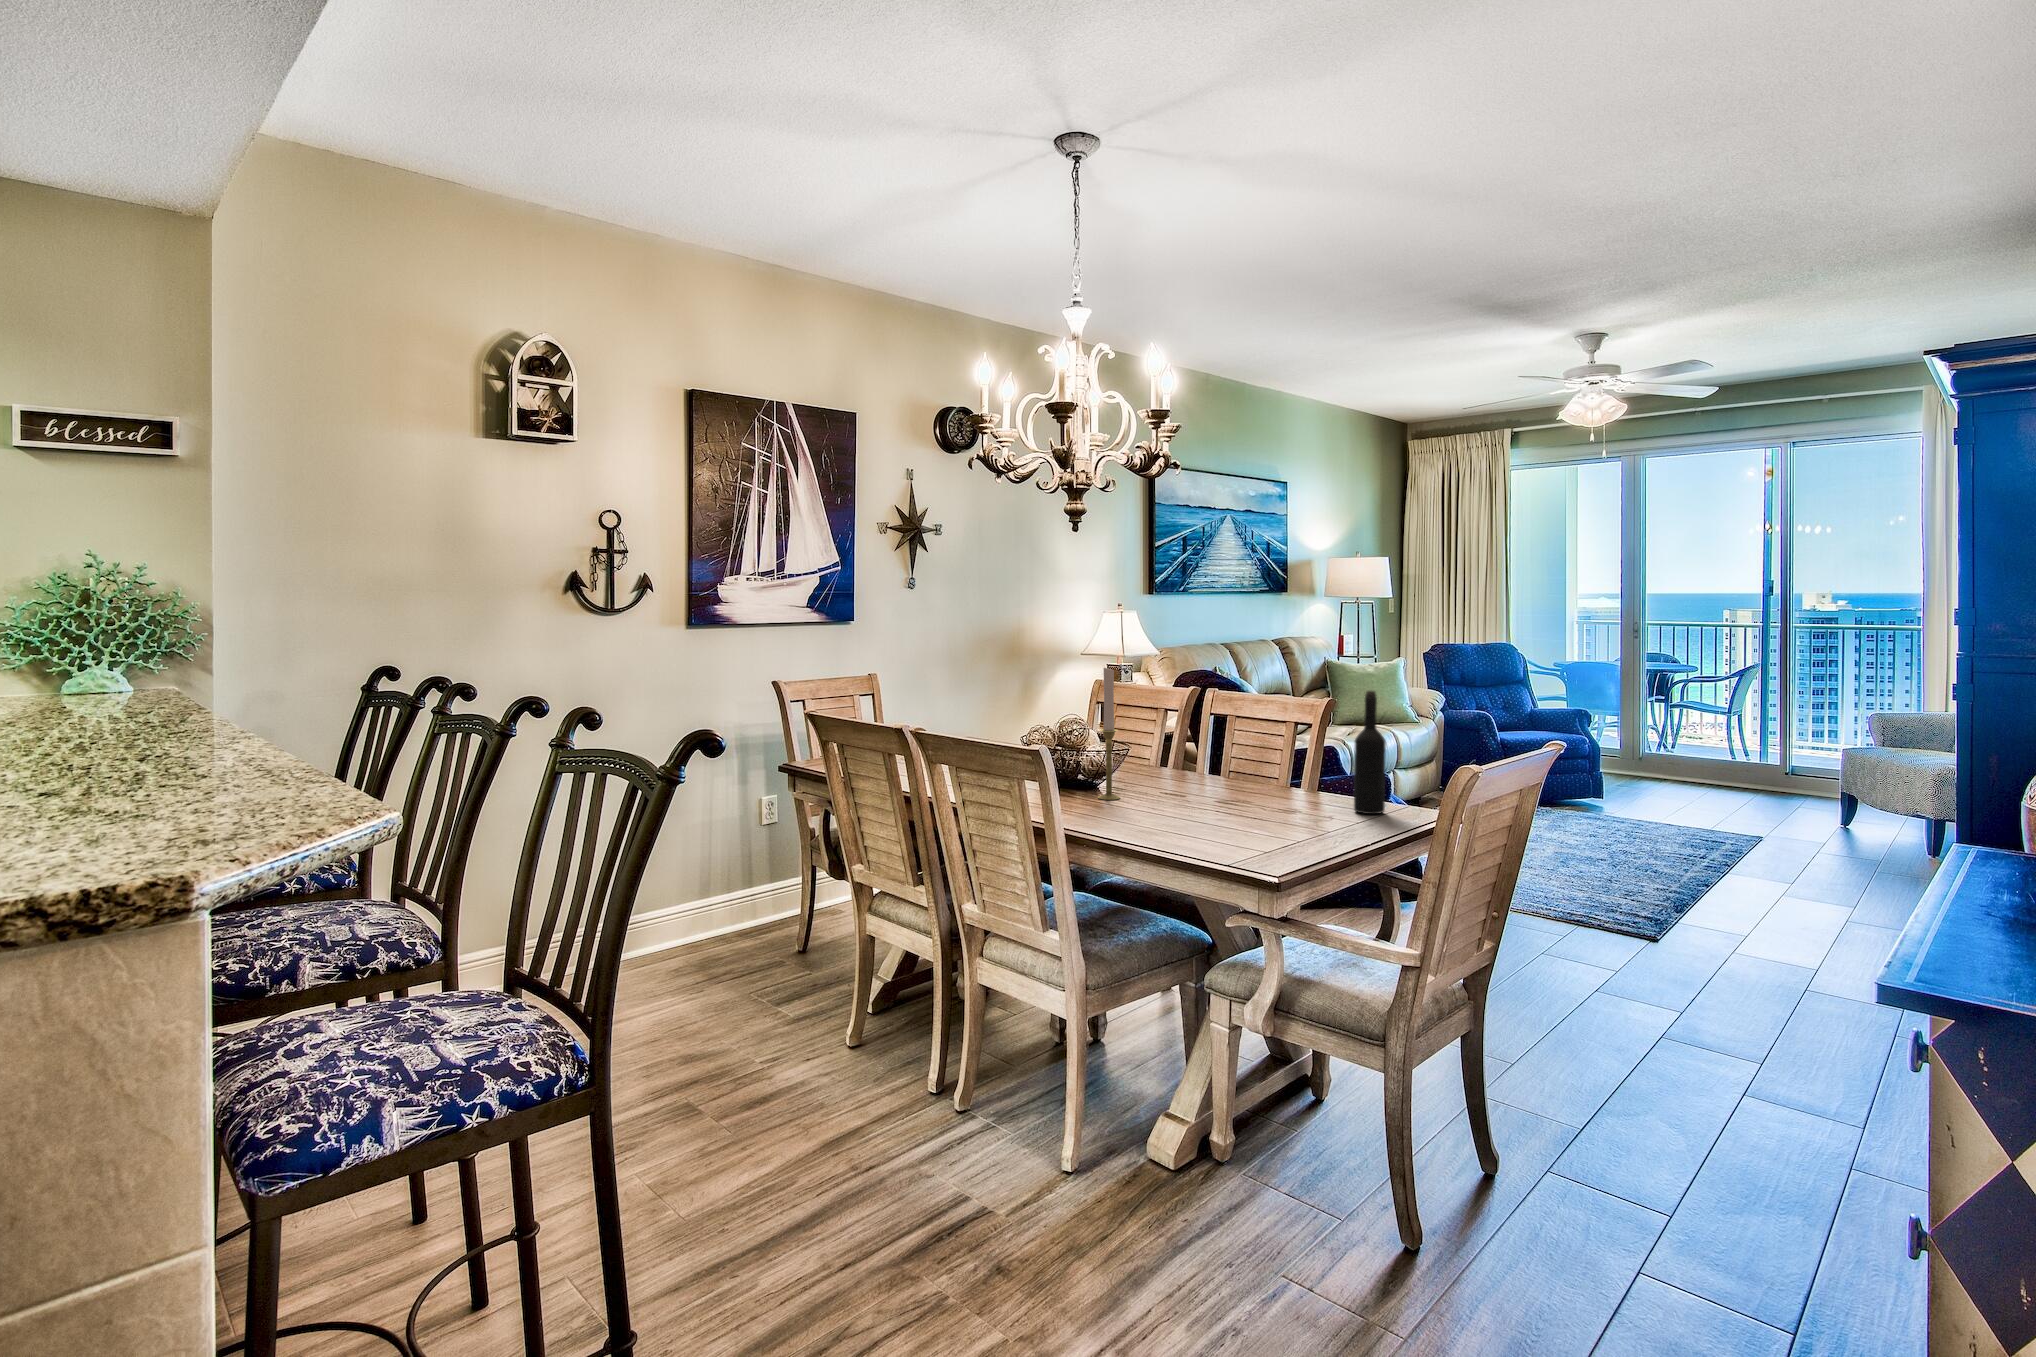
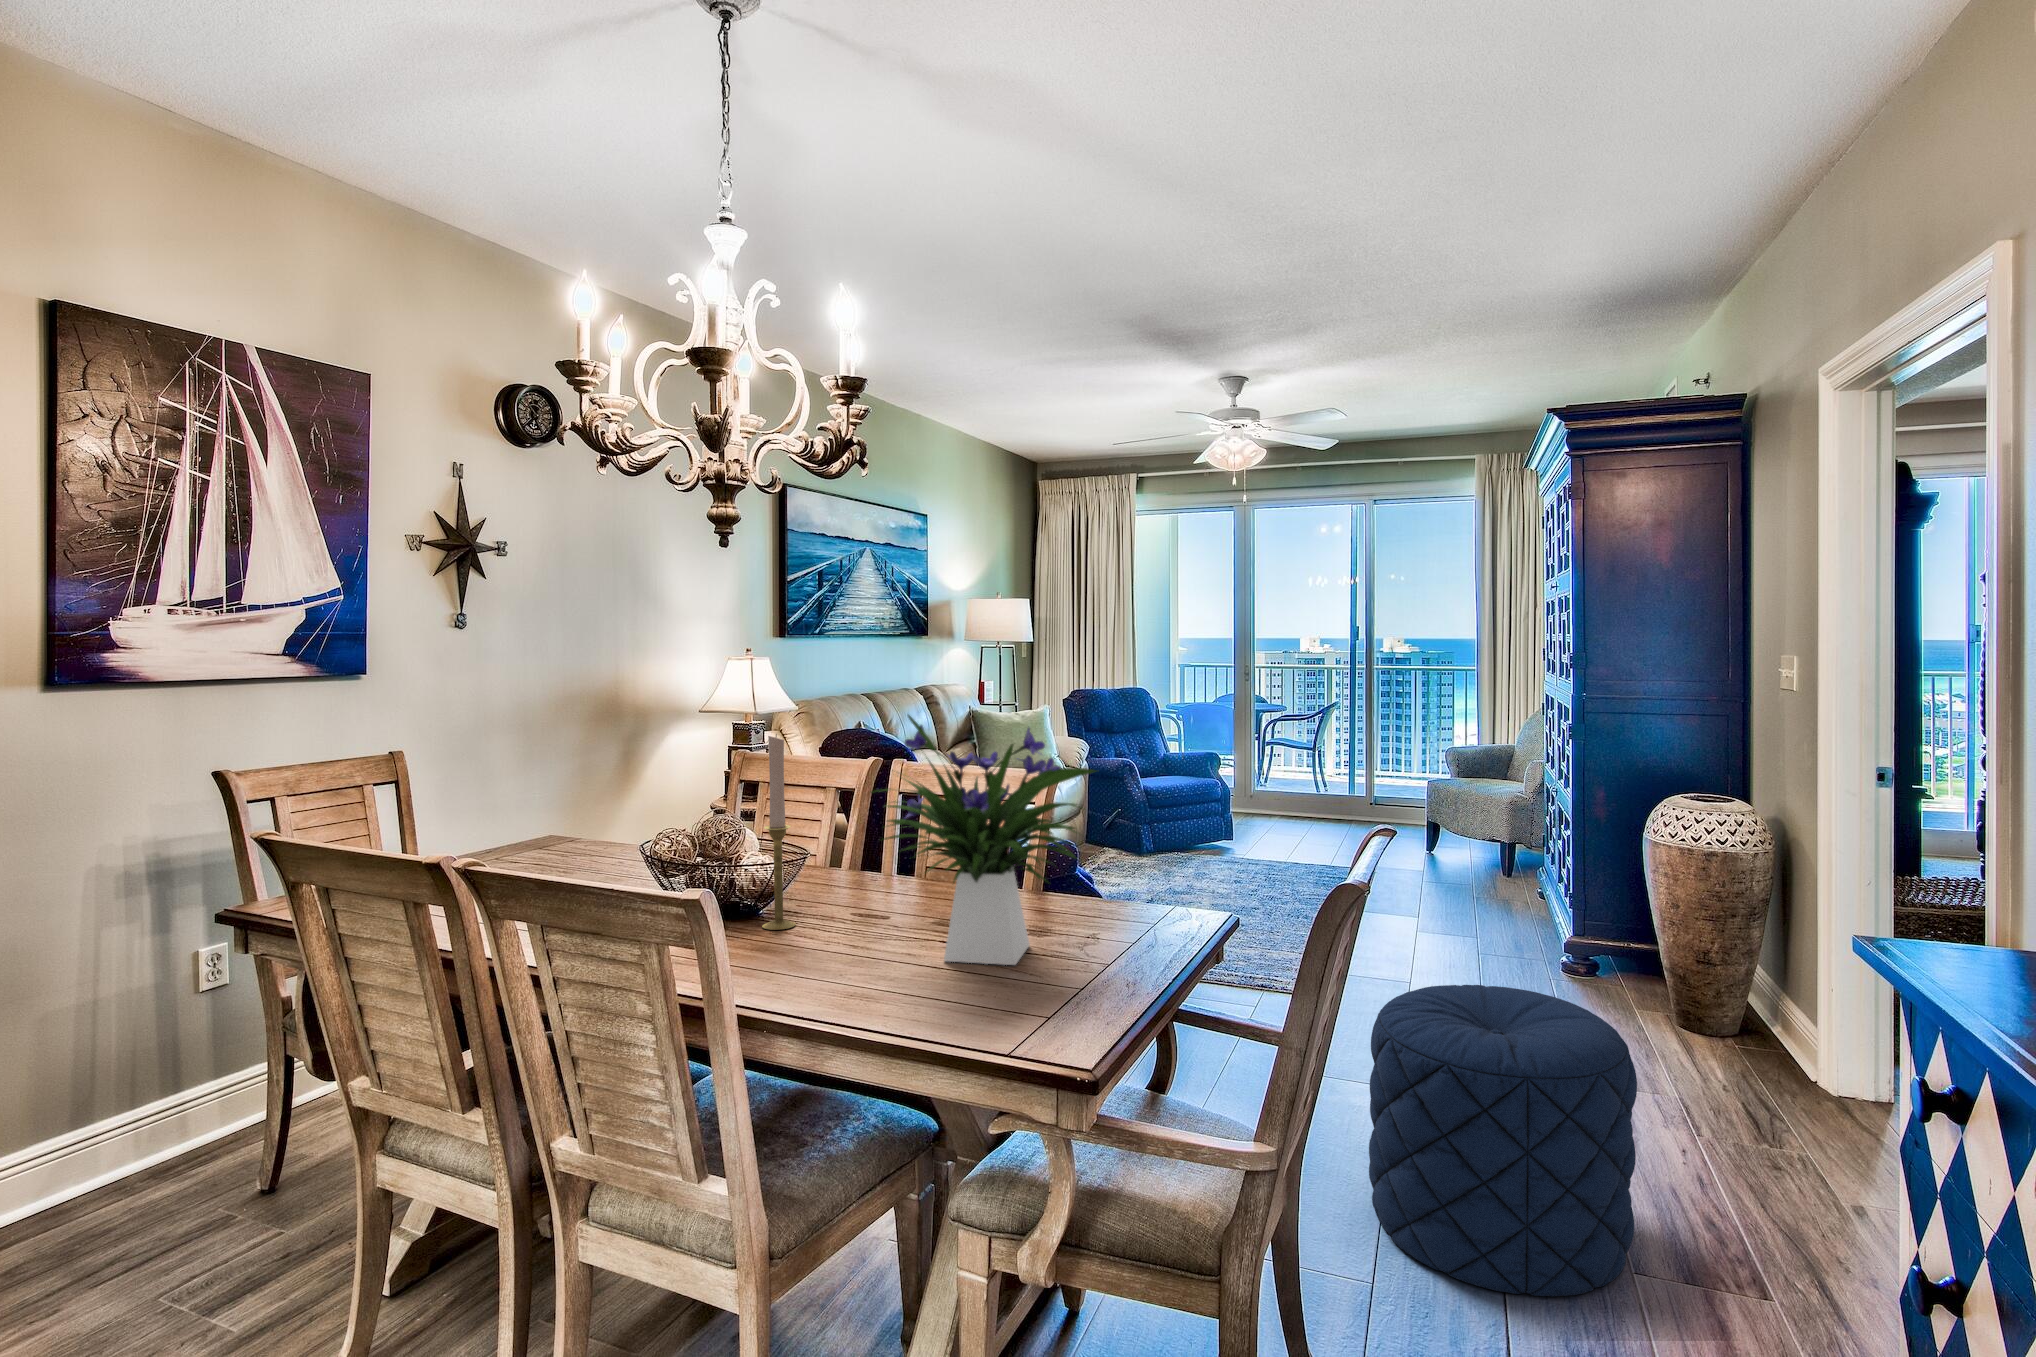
flower arrangement: none [1158,653,1327,829] -> present [875,715,1096,965]
wine bottle: present [1354,690,1386,814] -> none [1115,757,1154,921]
pouf: none [1588,903,1839,1156] -> present [1369,985,1637,1296]

